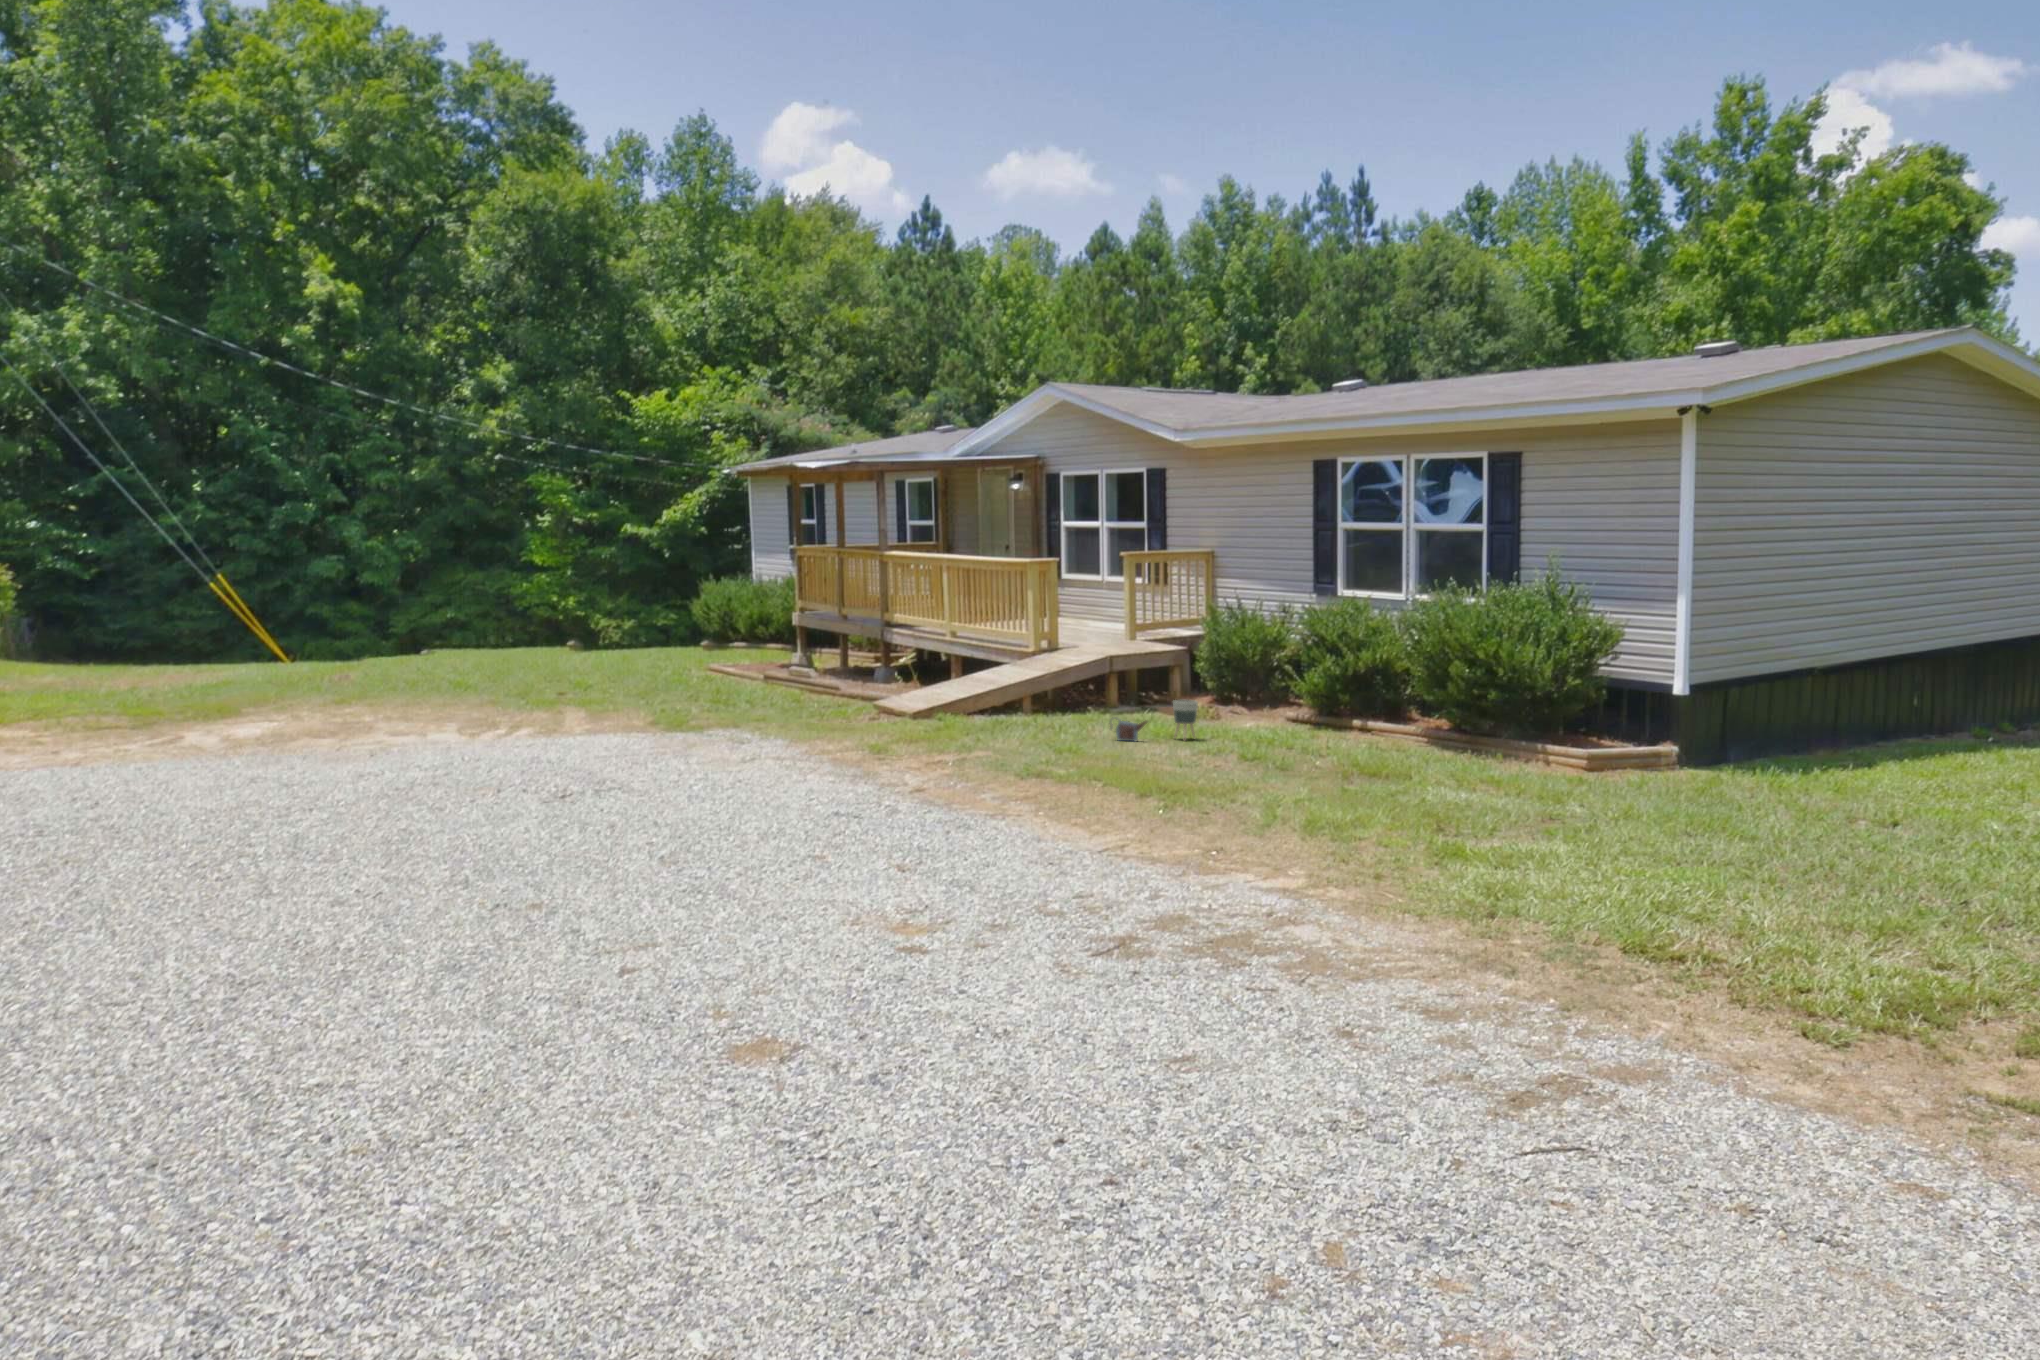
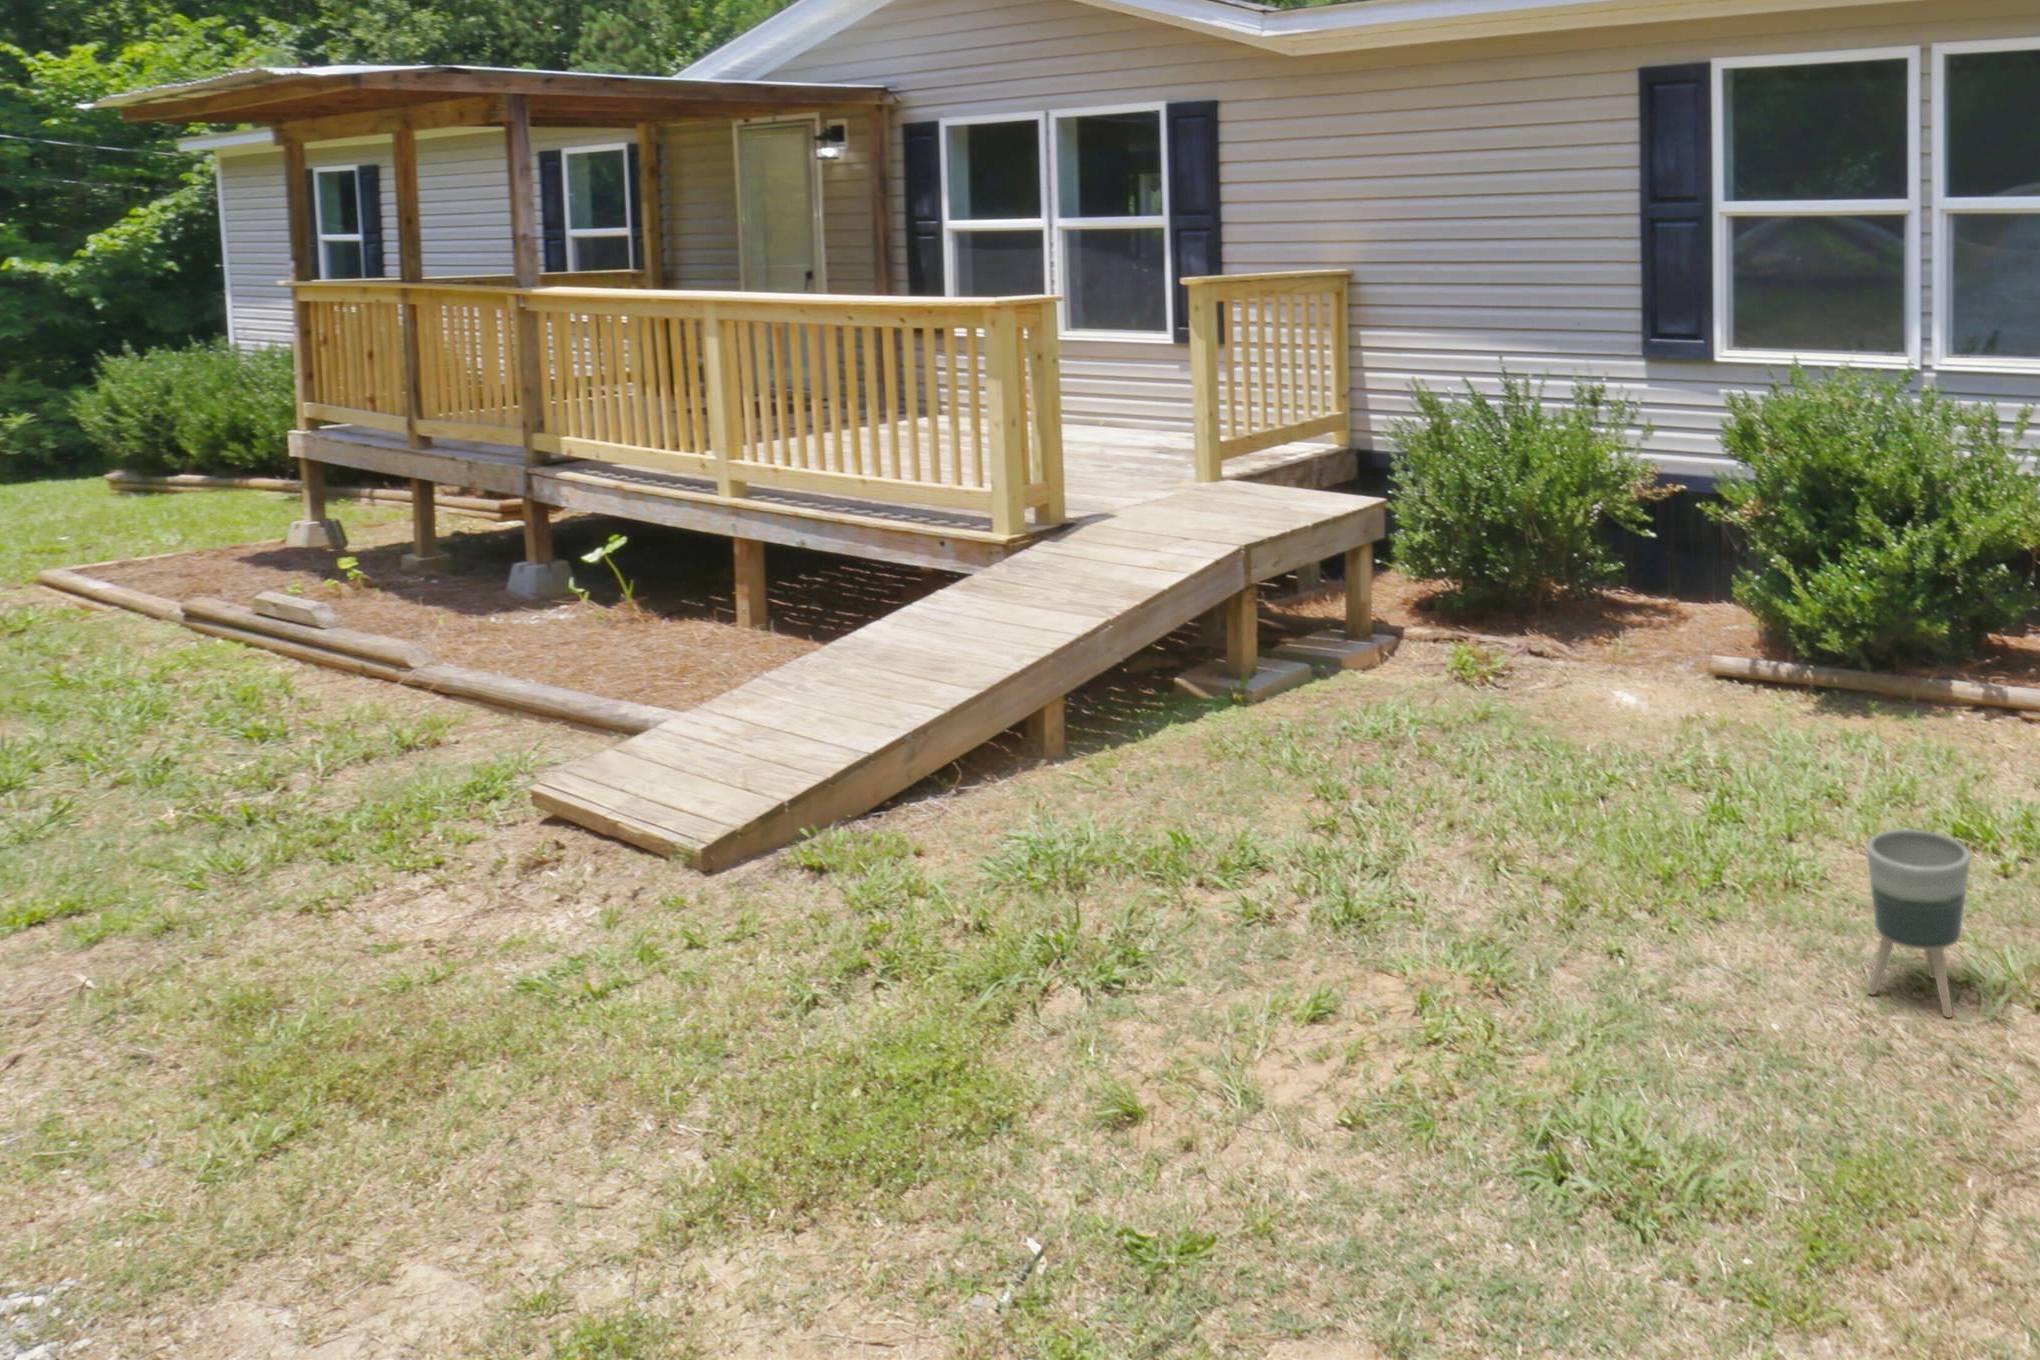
watering can: present [1111,718,1147,741] -> none [1691,987,1867,1094]

